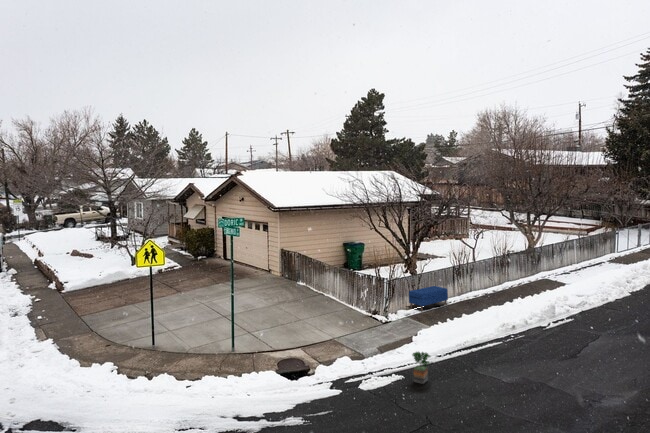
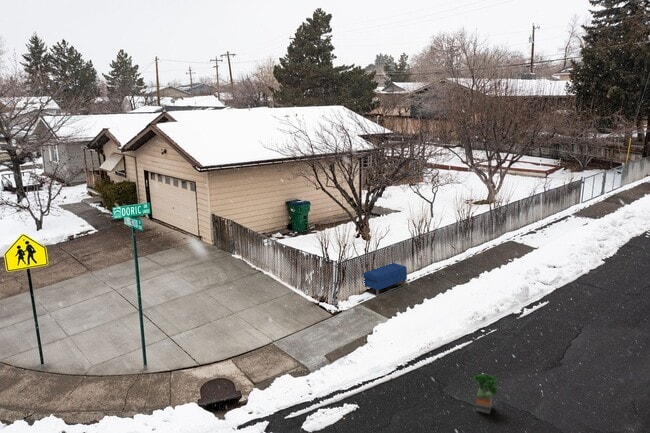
potted tree: present [412,352,430,384] -> present [474,374,498,413]

